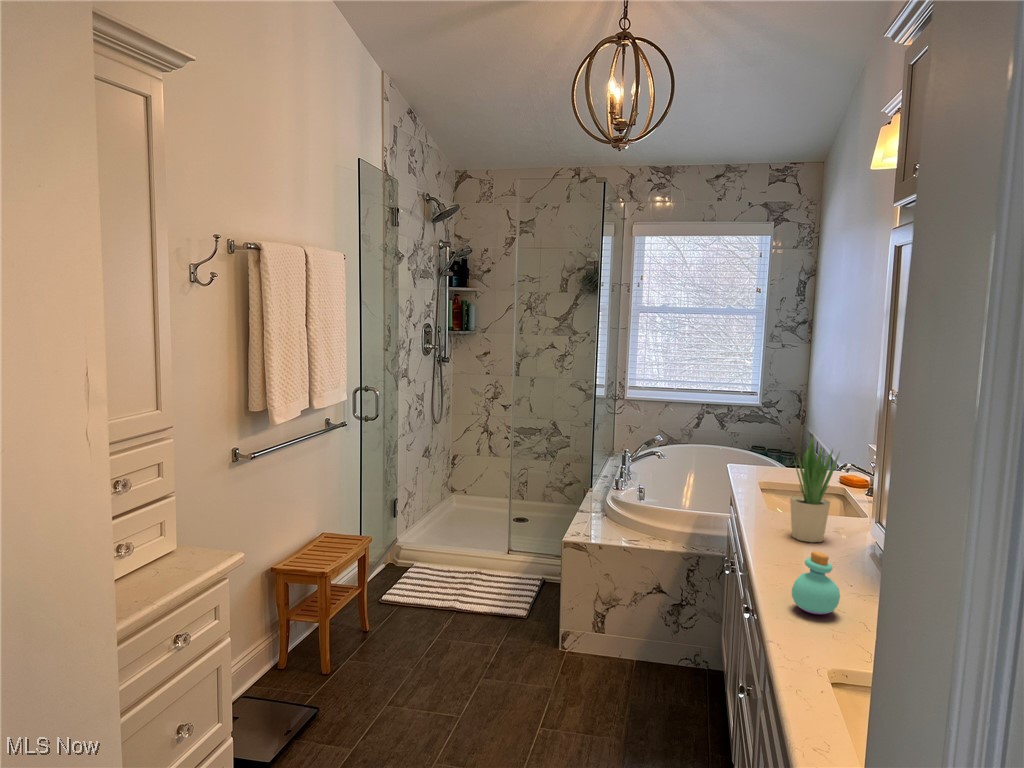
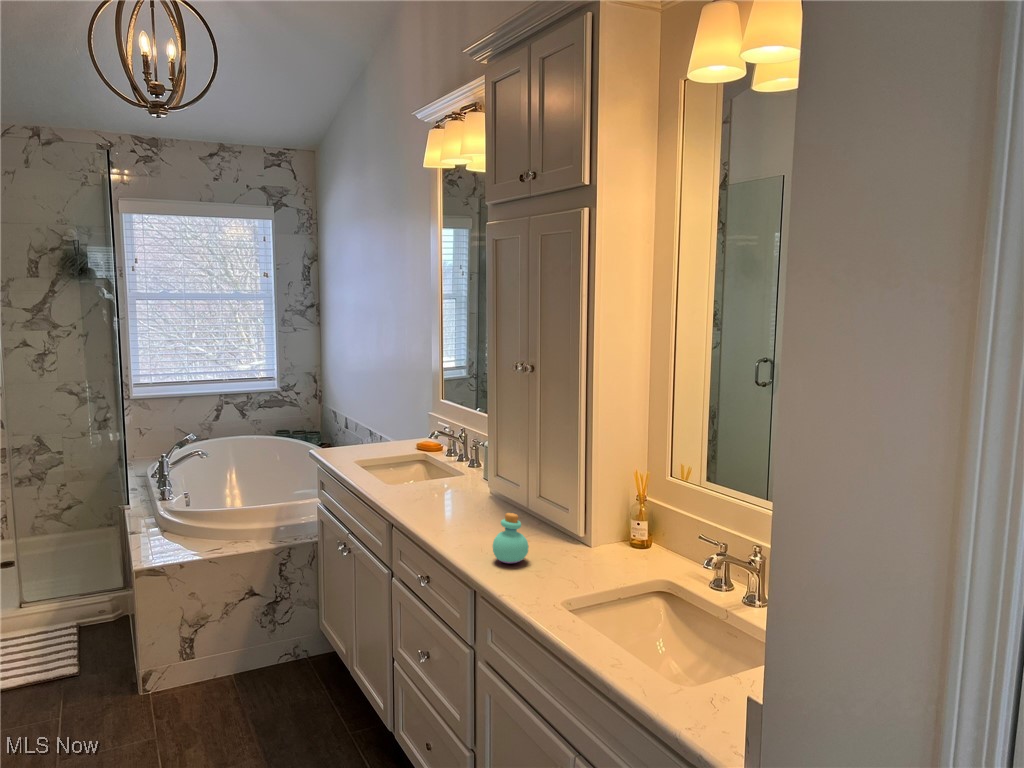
potted plant: present [790,434,839,542] -> none [429,415,465,509]

